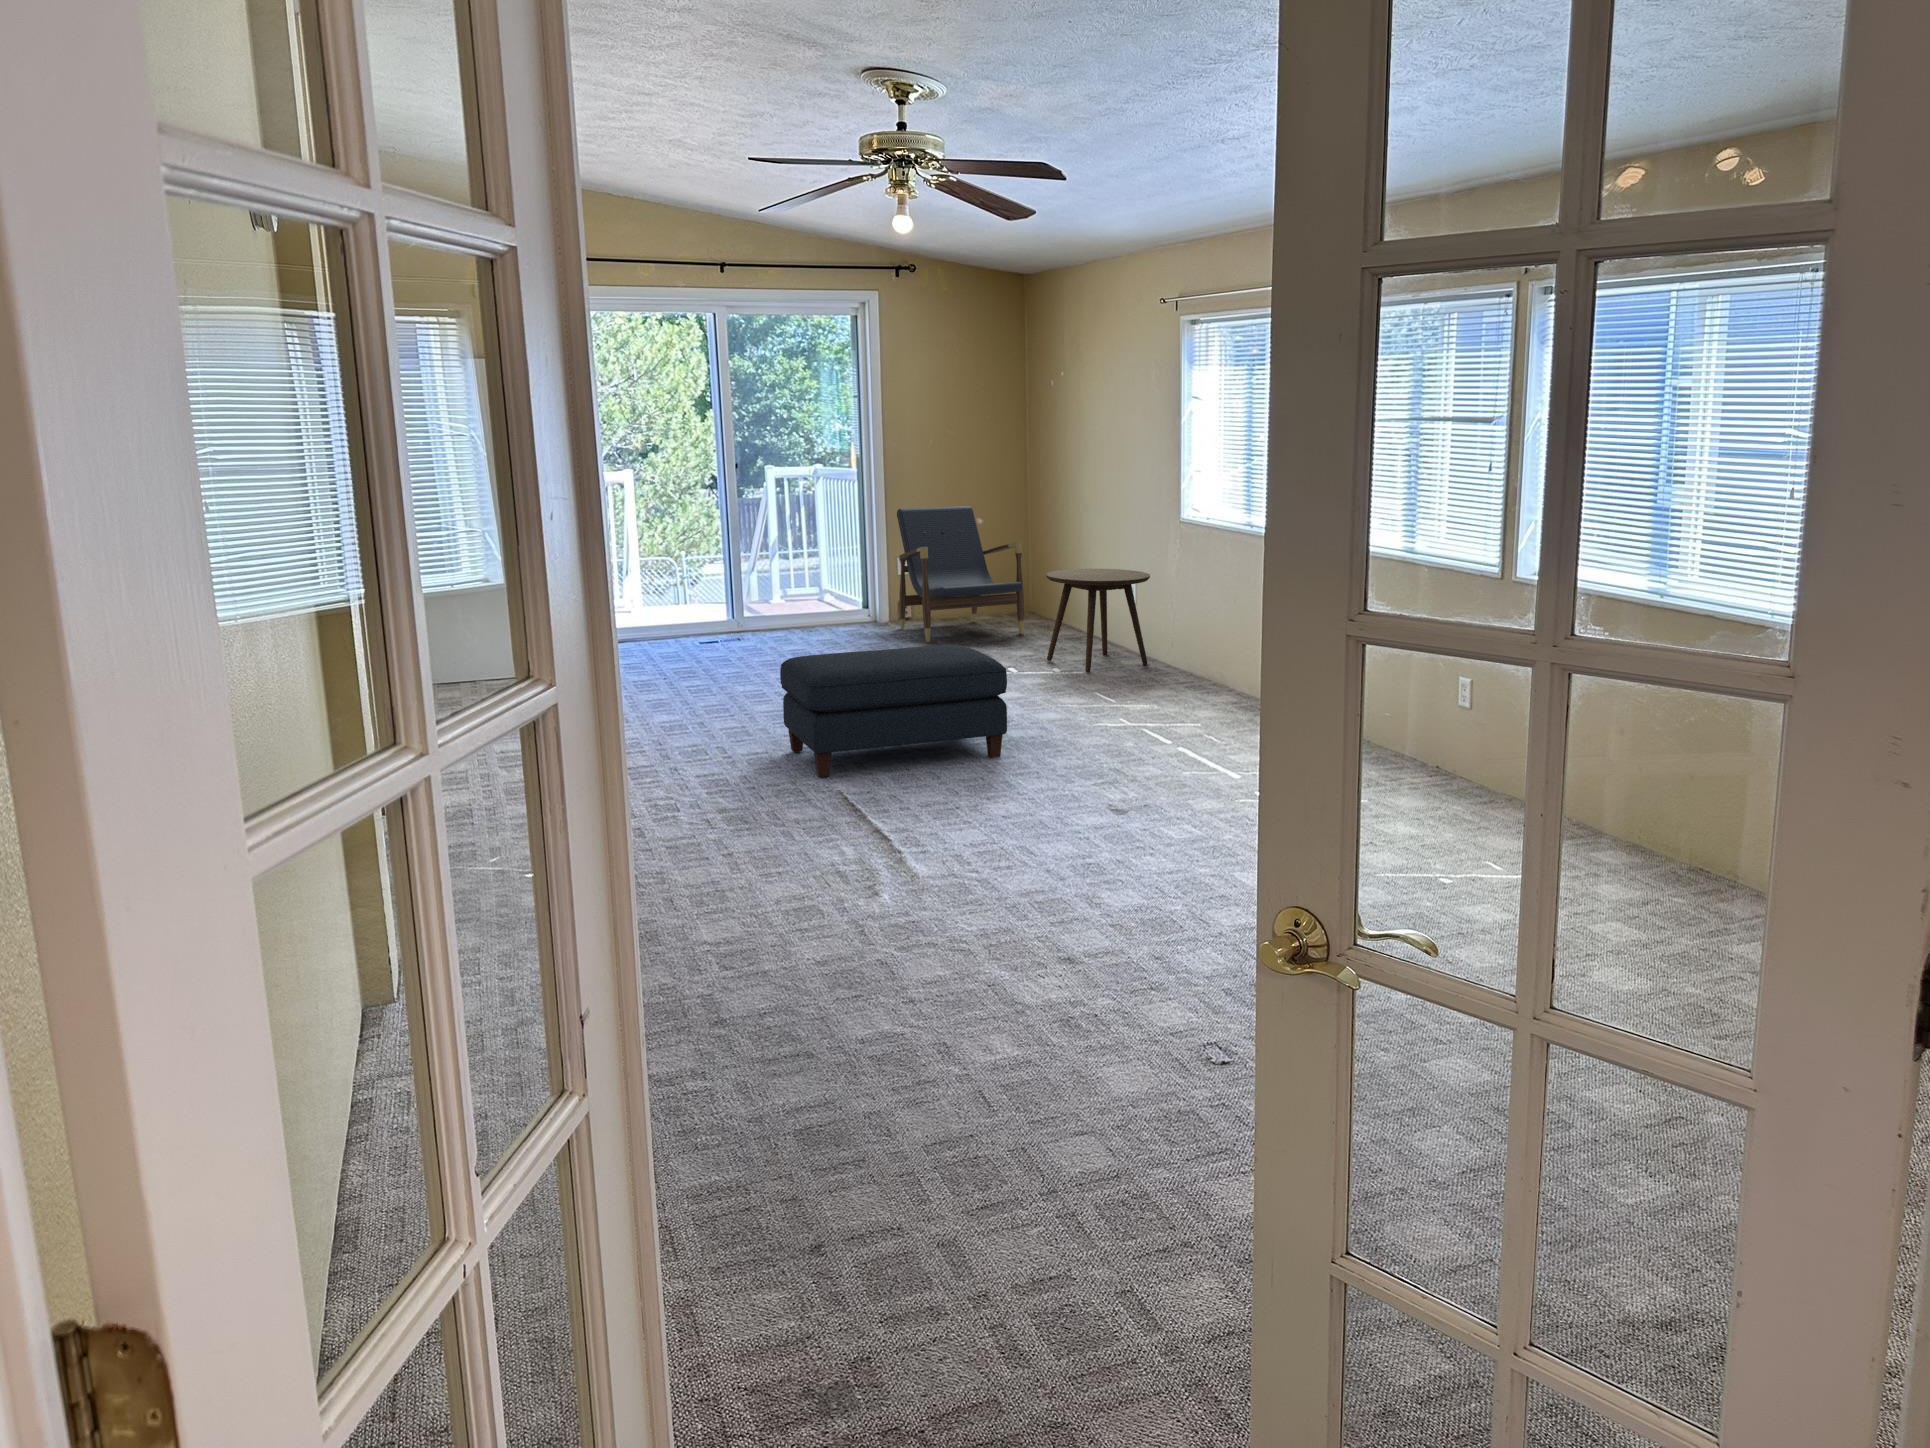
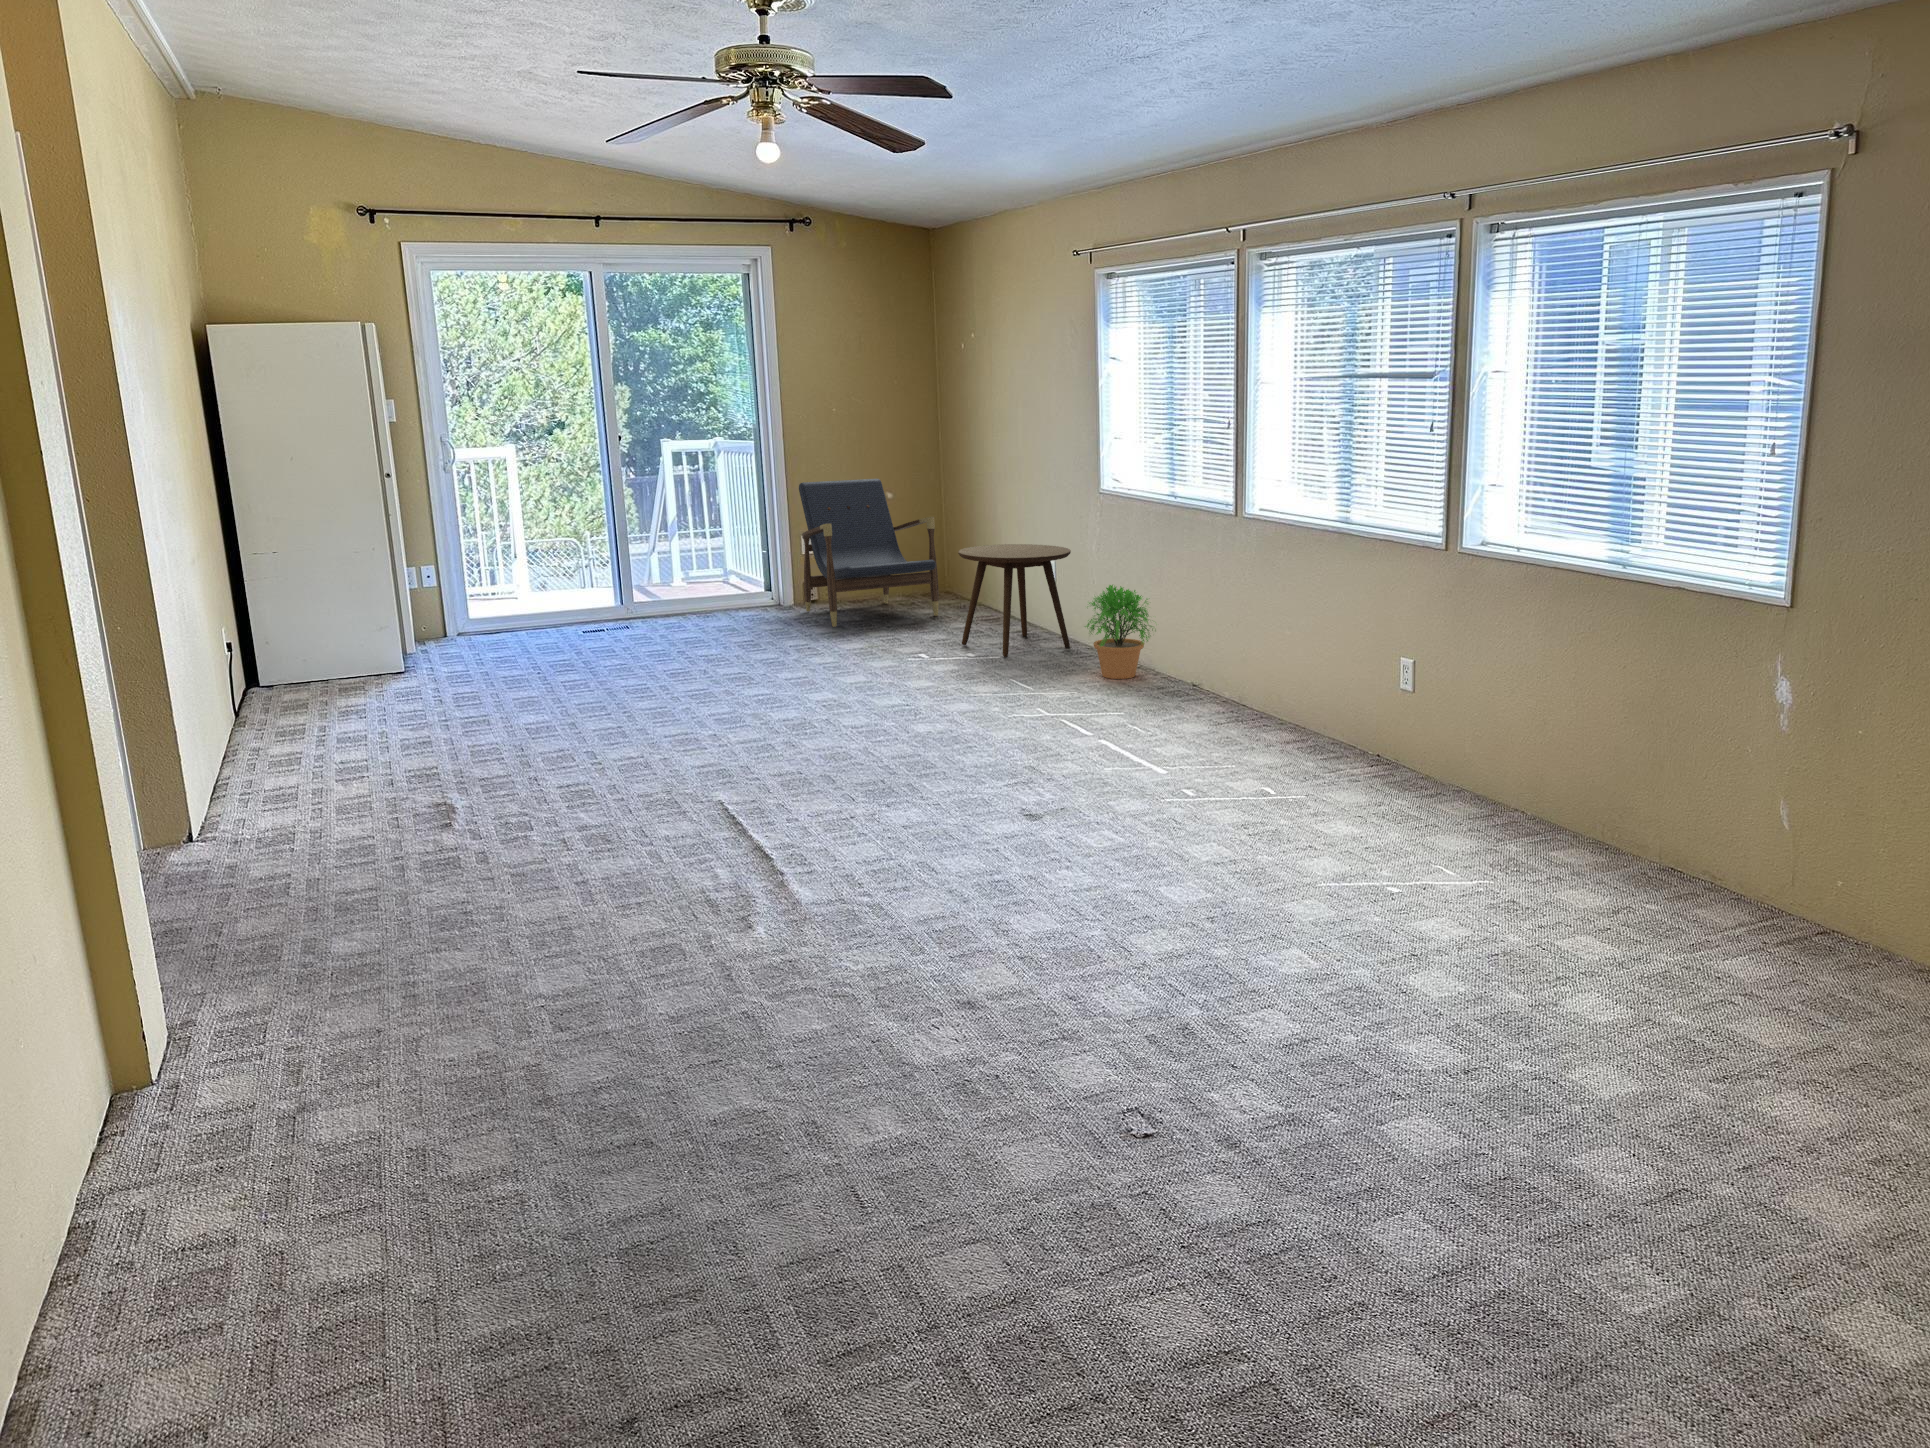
potted plant: none [1162,606,1232,694] -> present [1085,585,1156,679]
ottoman: present [780,645,1007,777] -> none [656,633,911,785]

